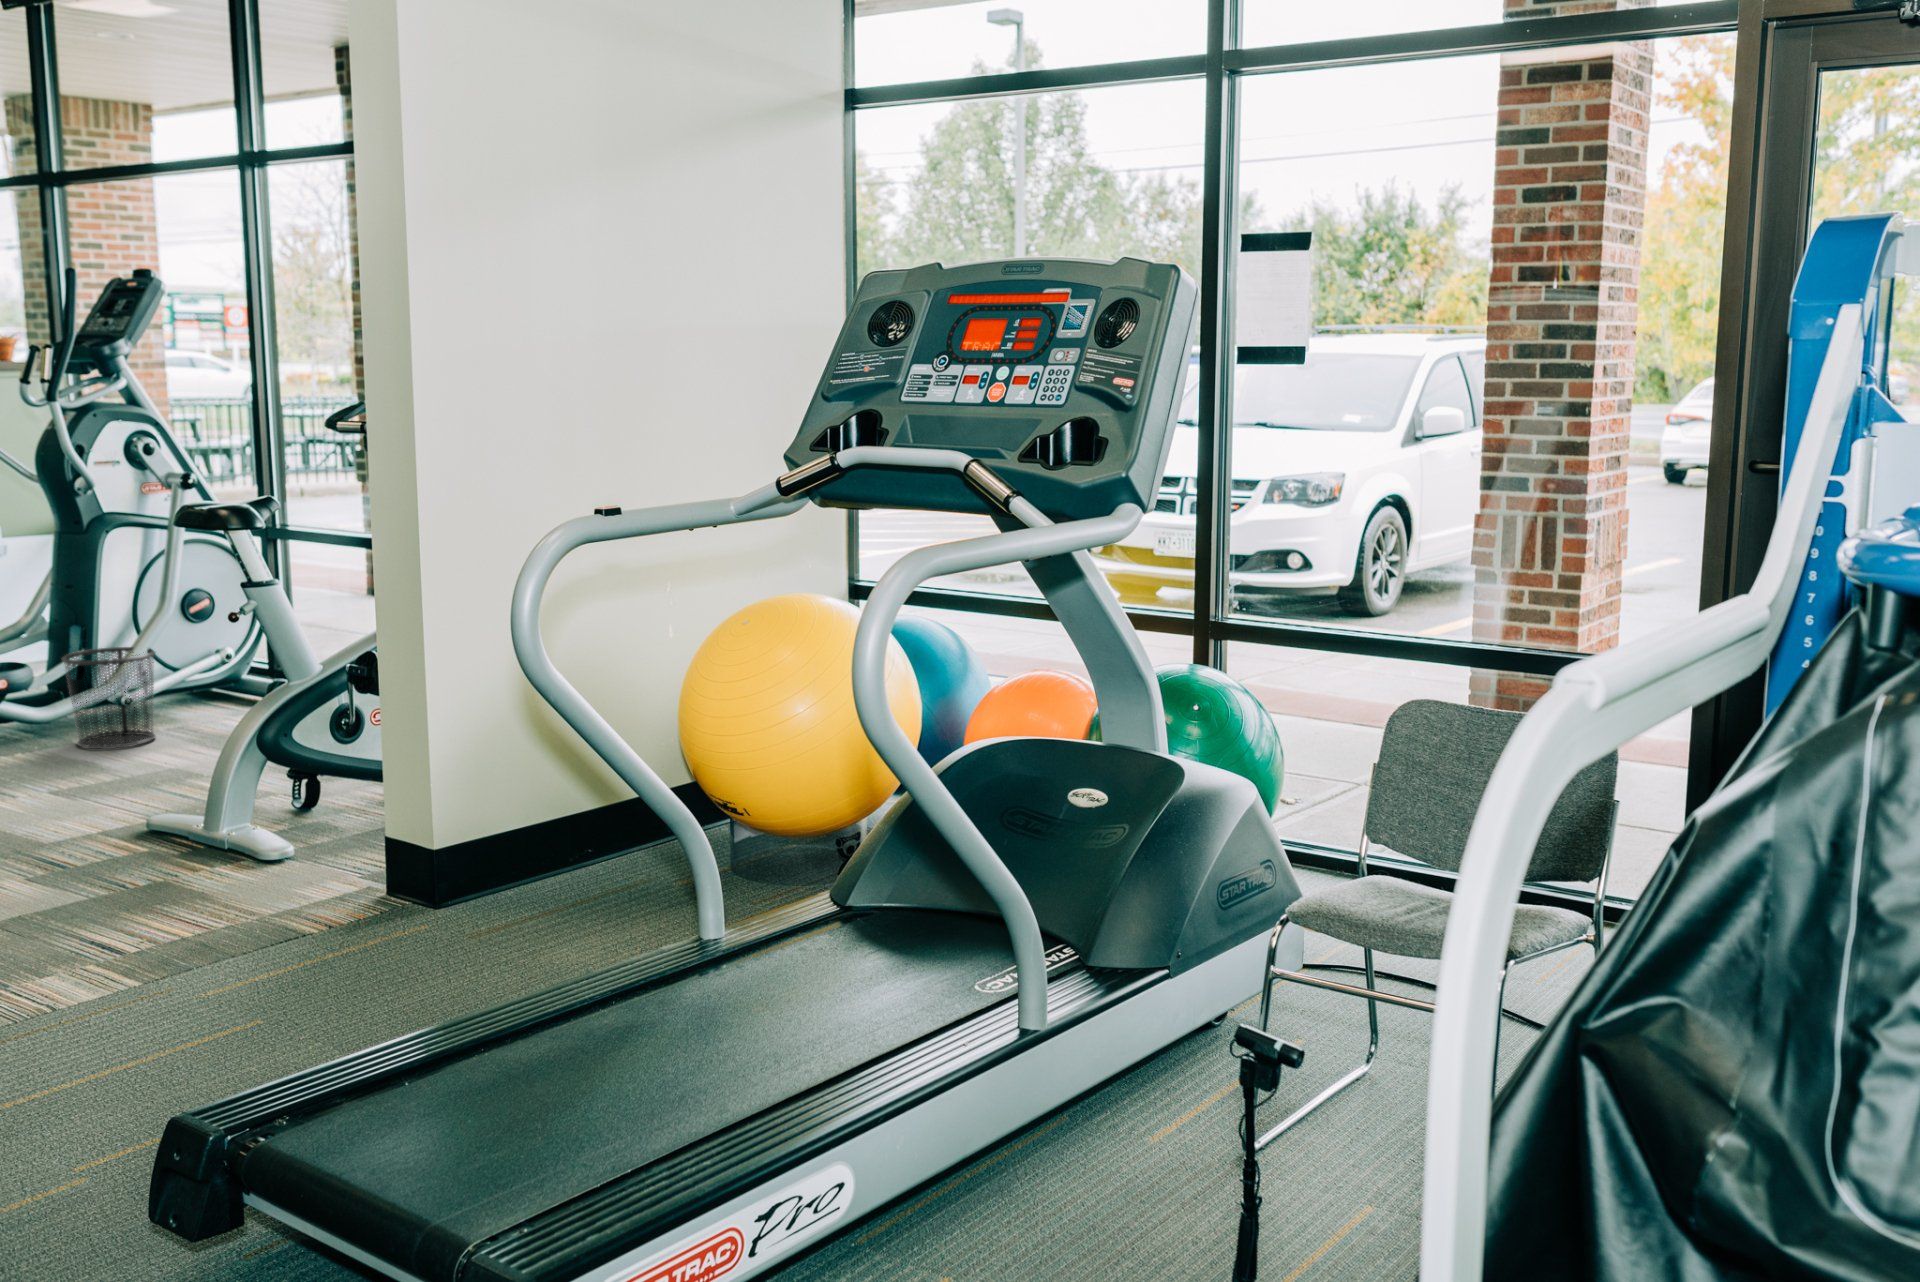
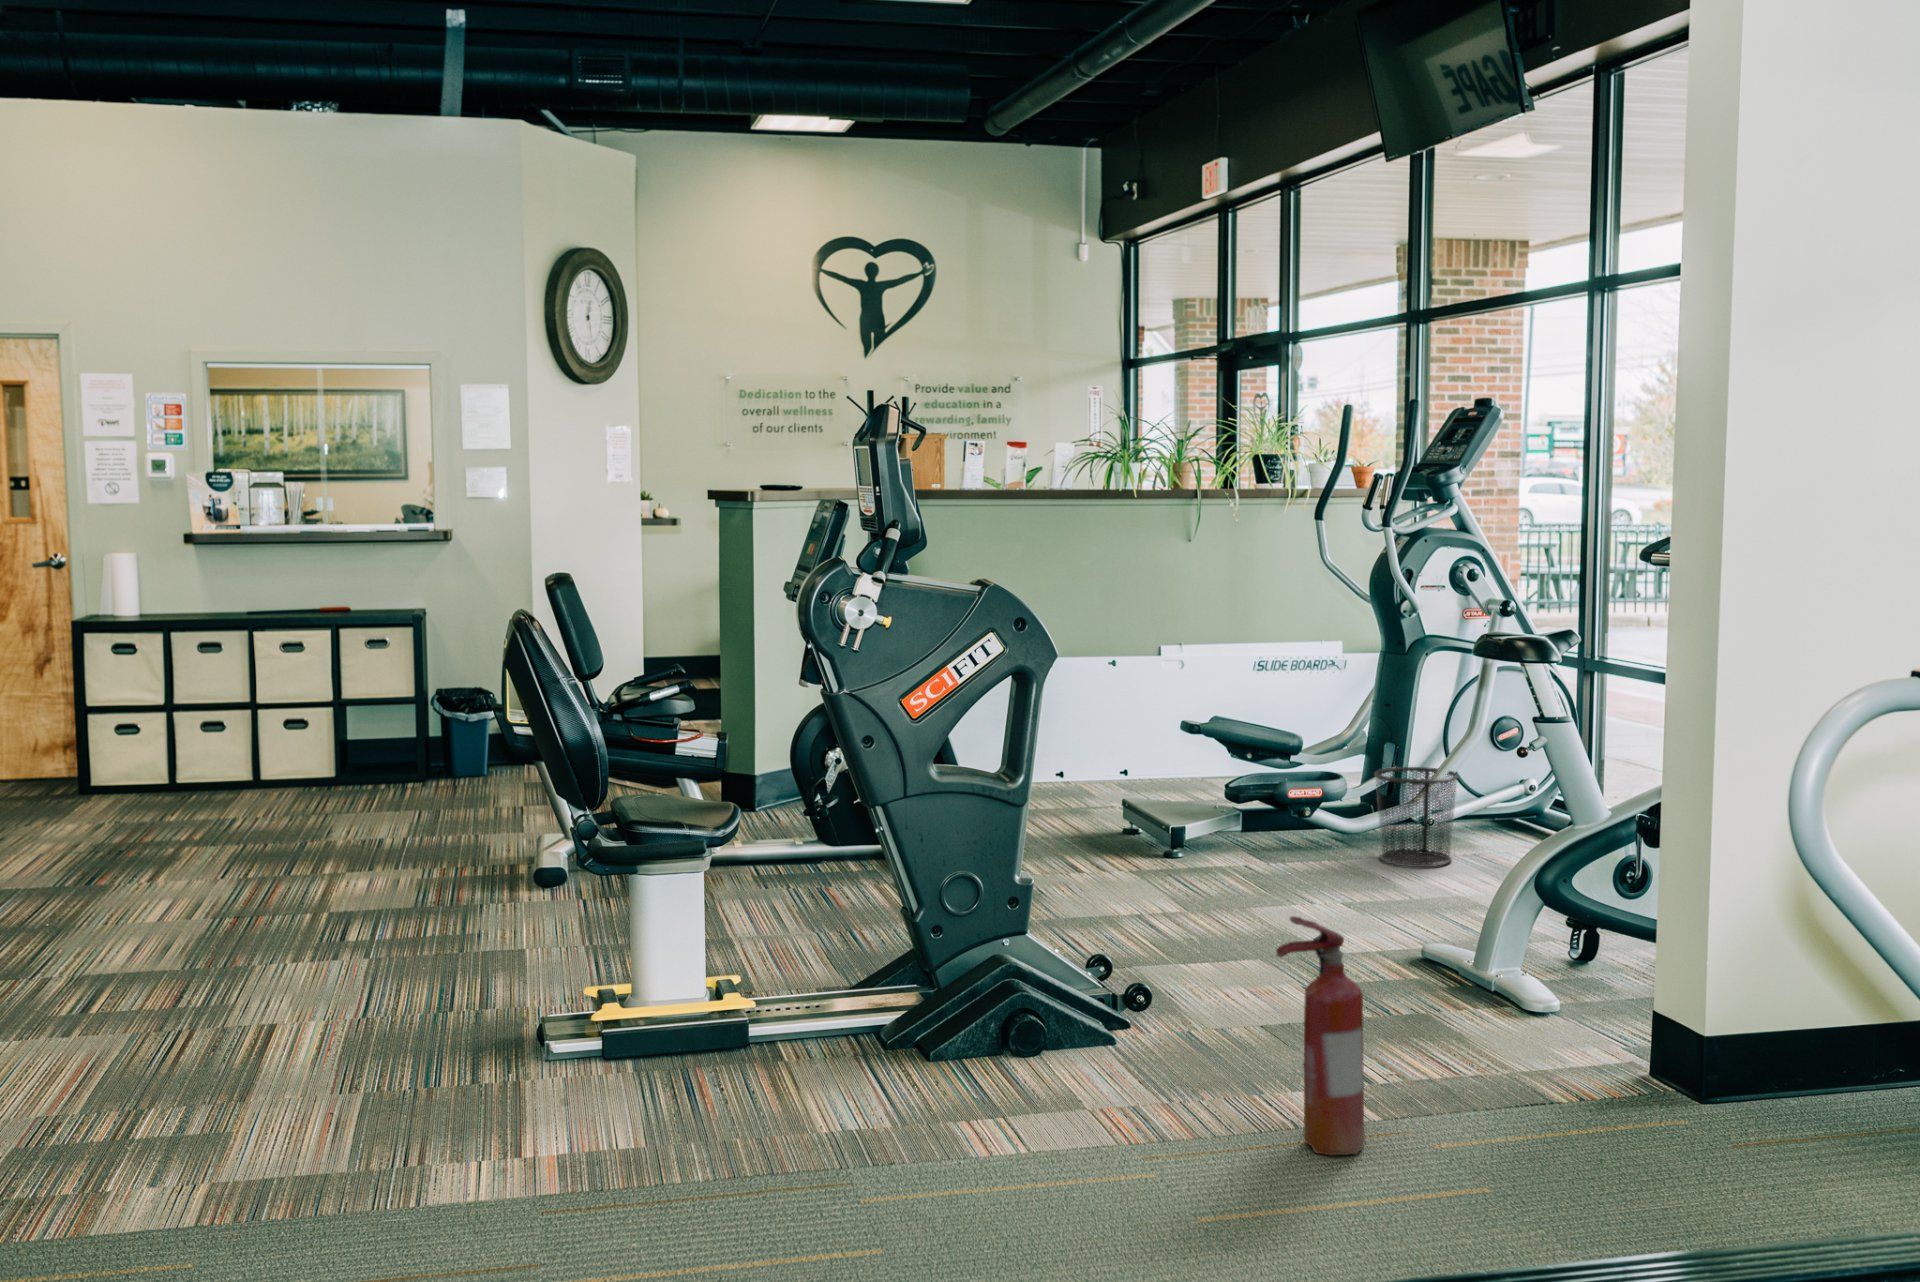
fire extinguisher: none [18,803,132,1030] -> present [1276,916,1365,1155]

